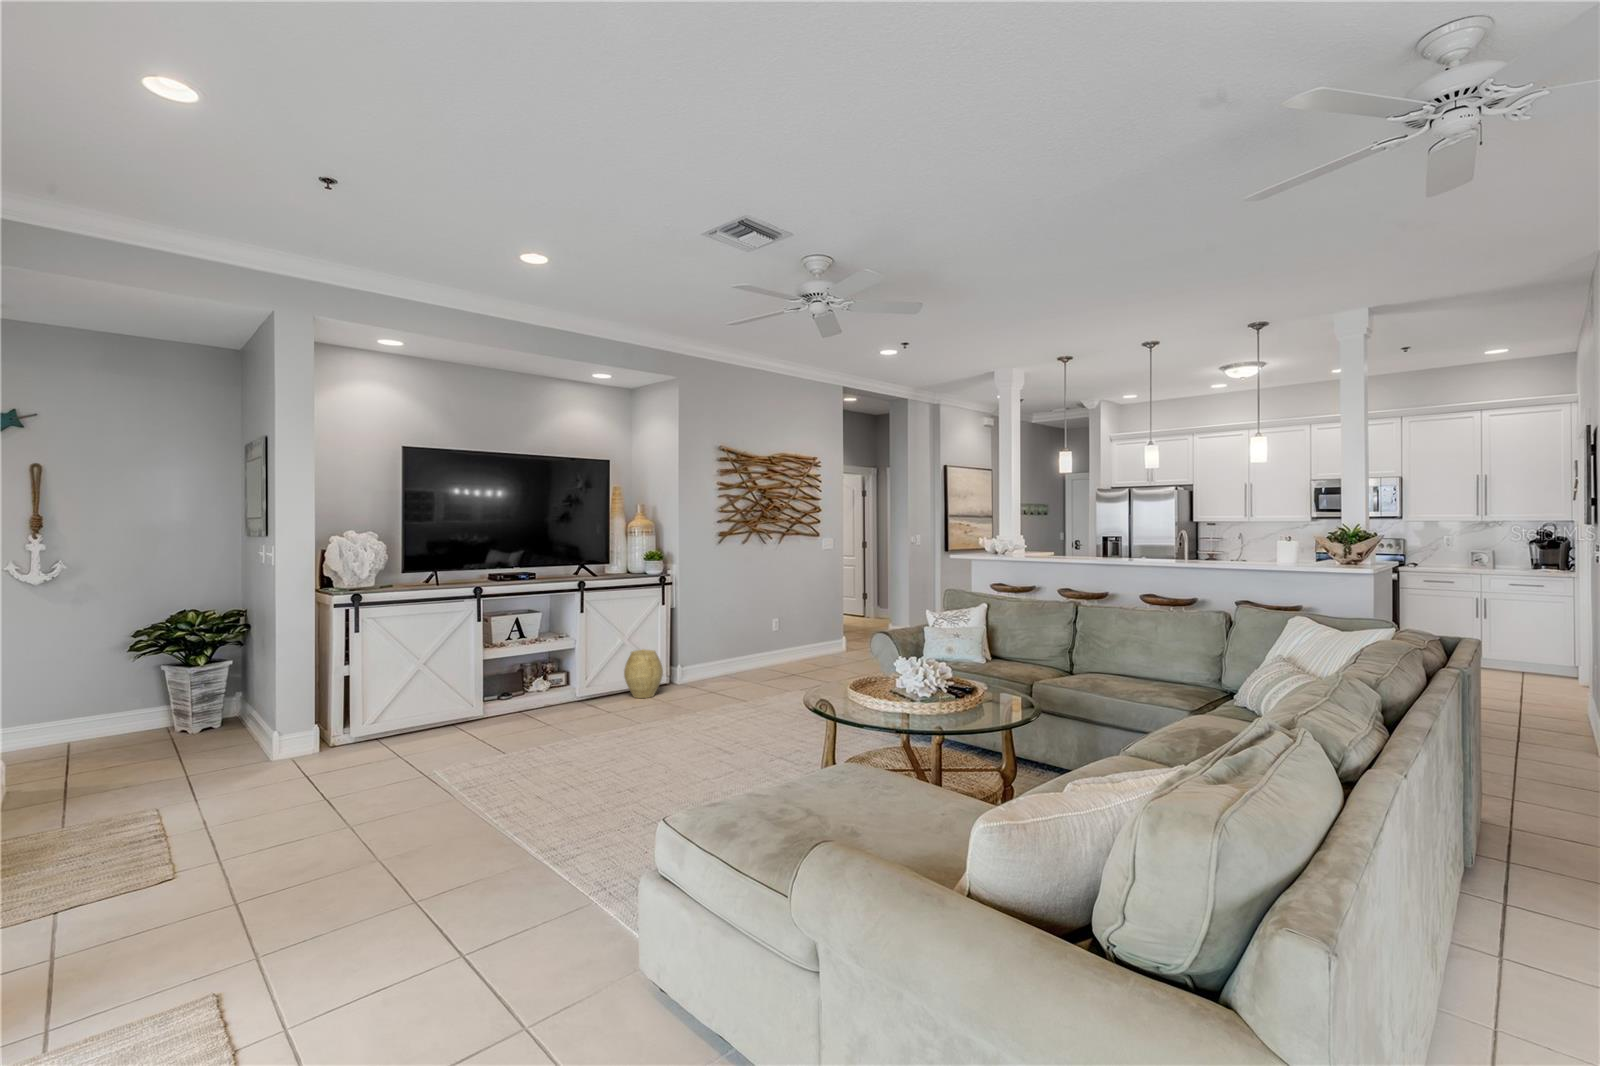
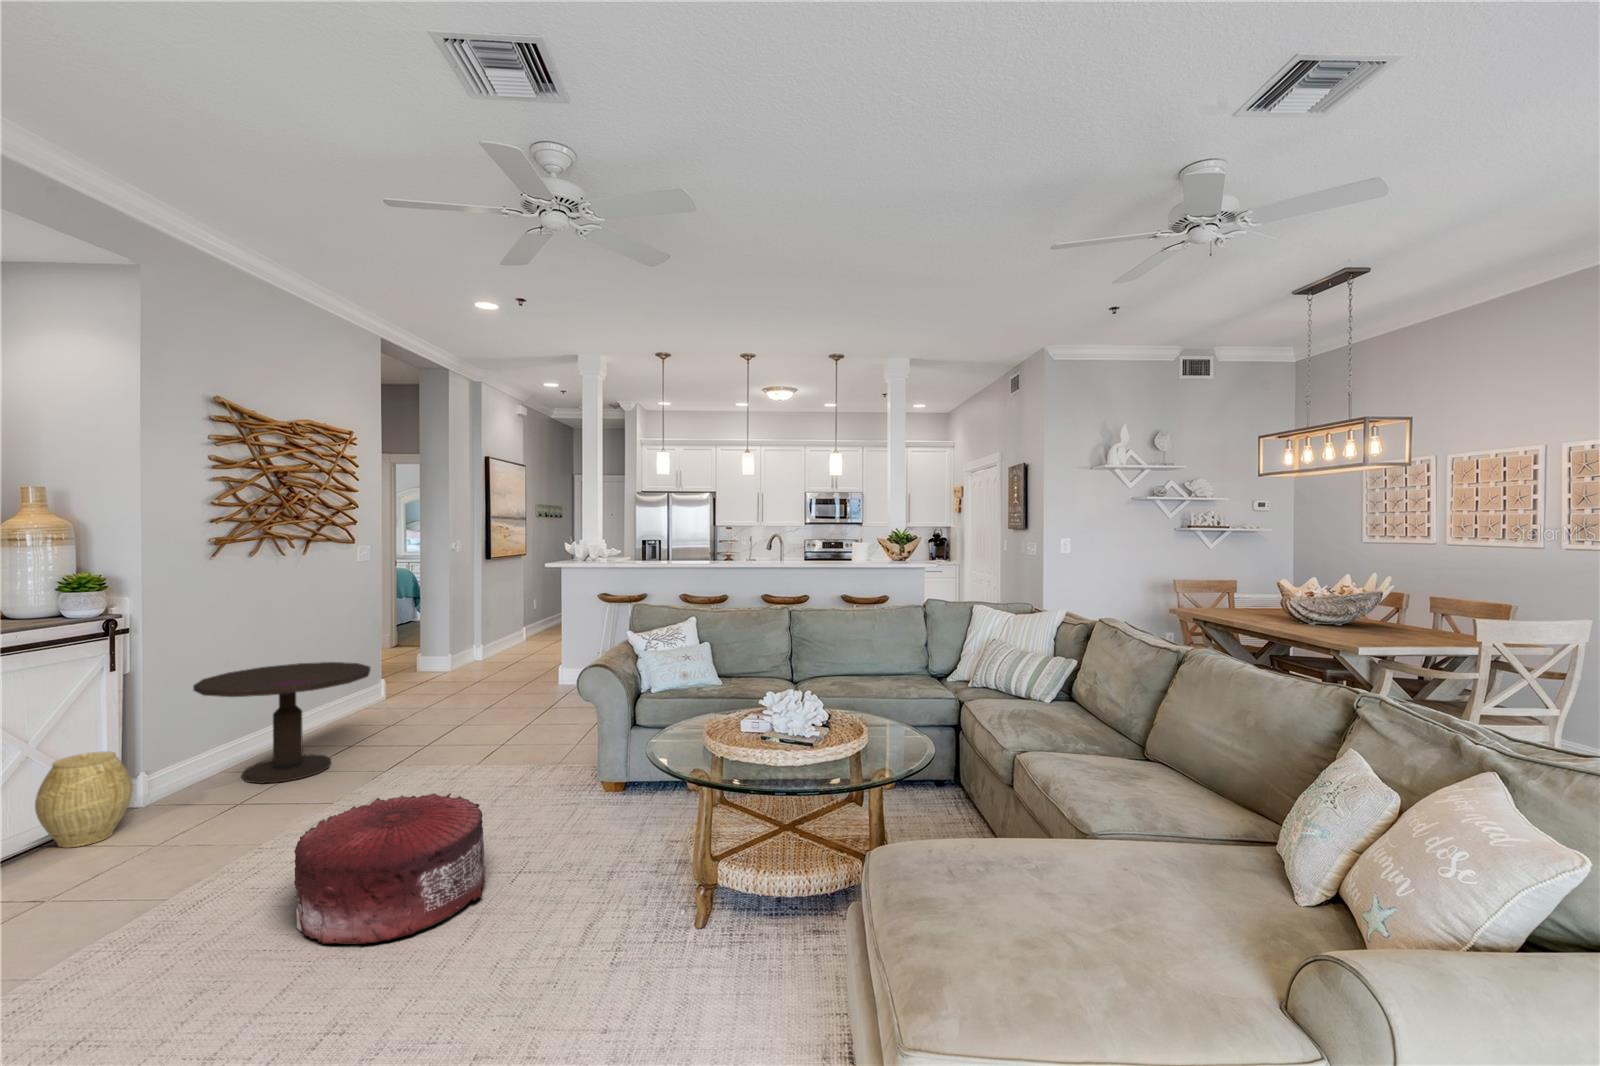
side table: none [702,616,795,689] -> present [193,662,370,784]
pouf: none [669,694,773,770] -> present [294,793,485,944]

